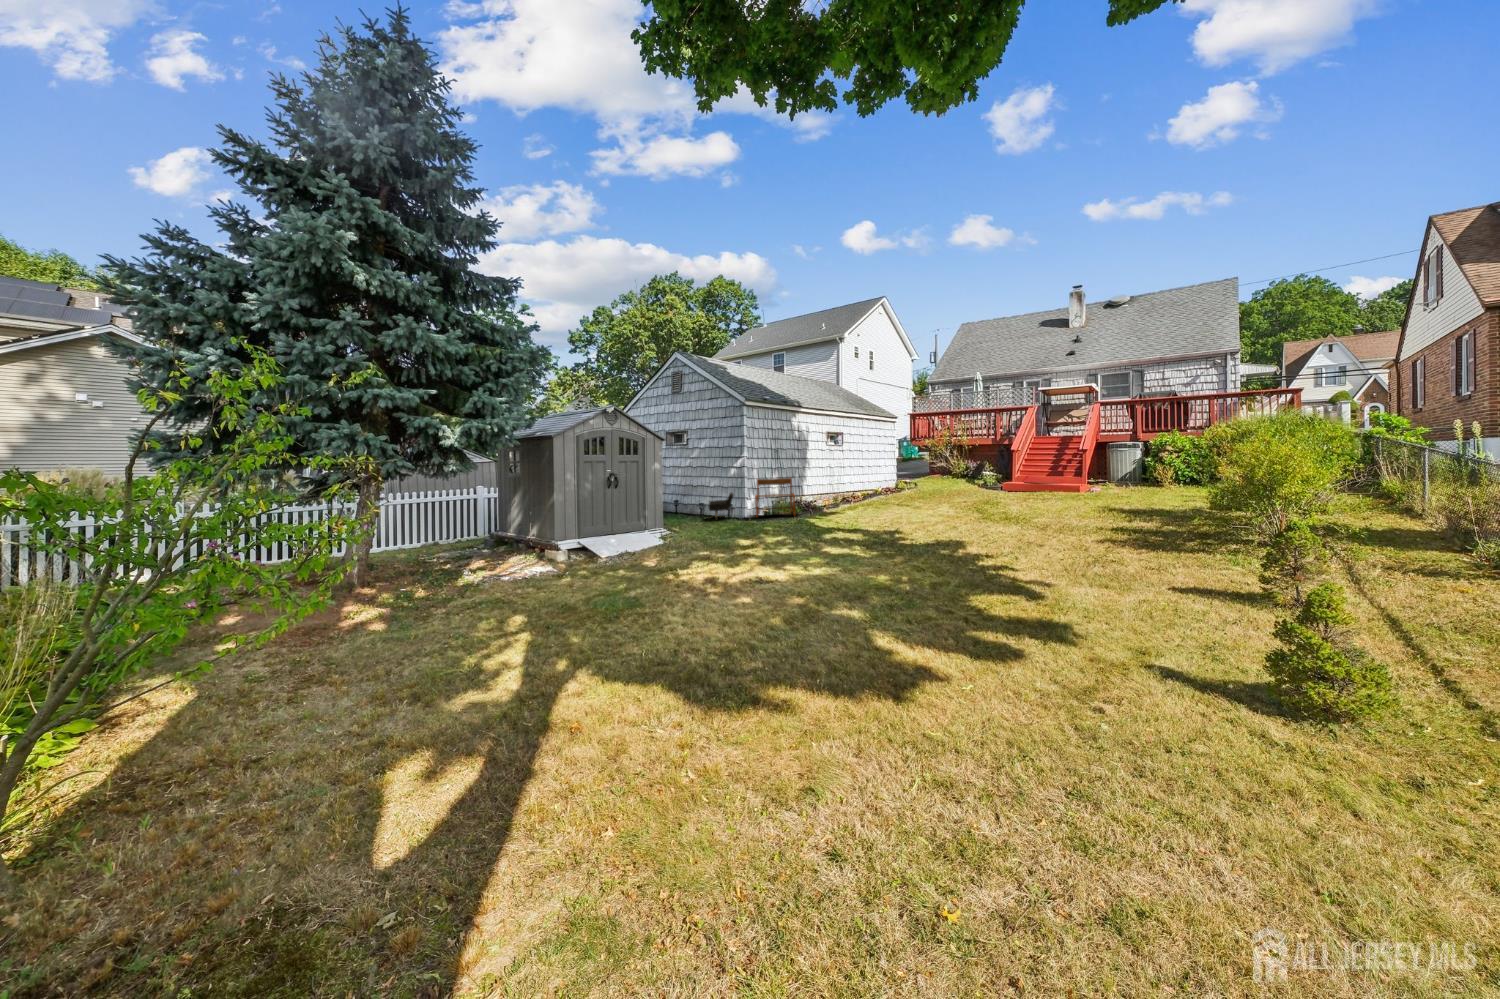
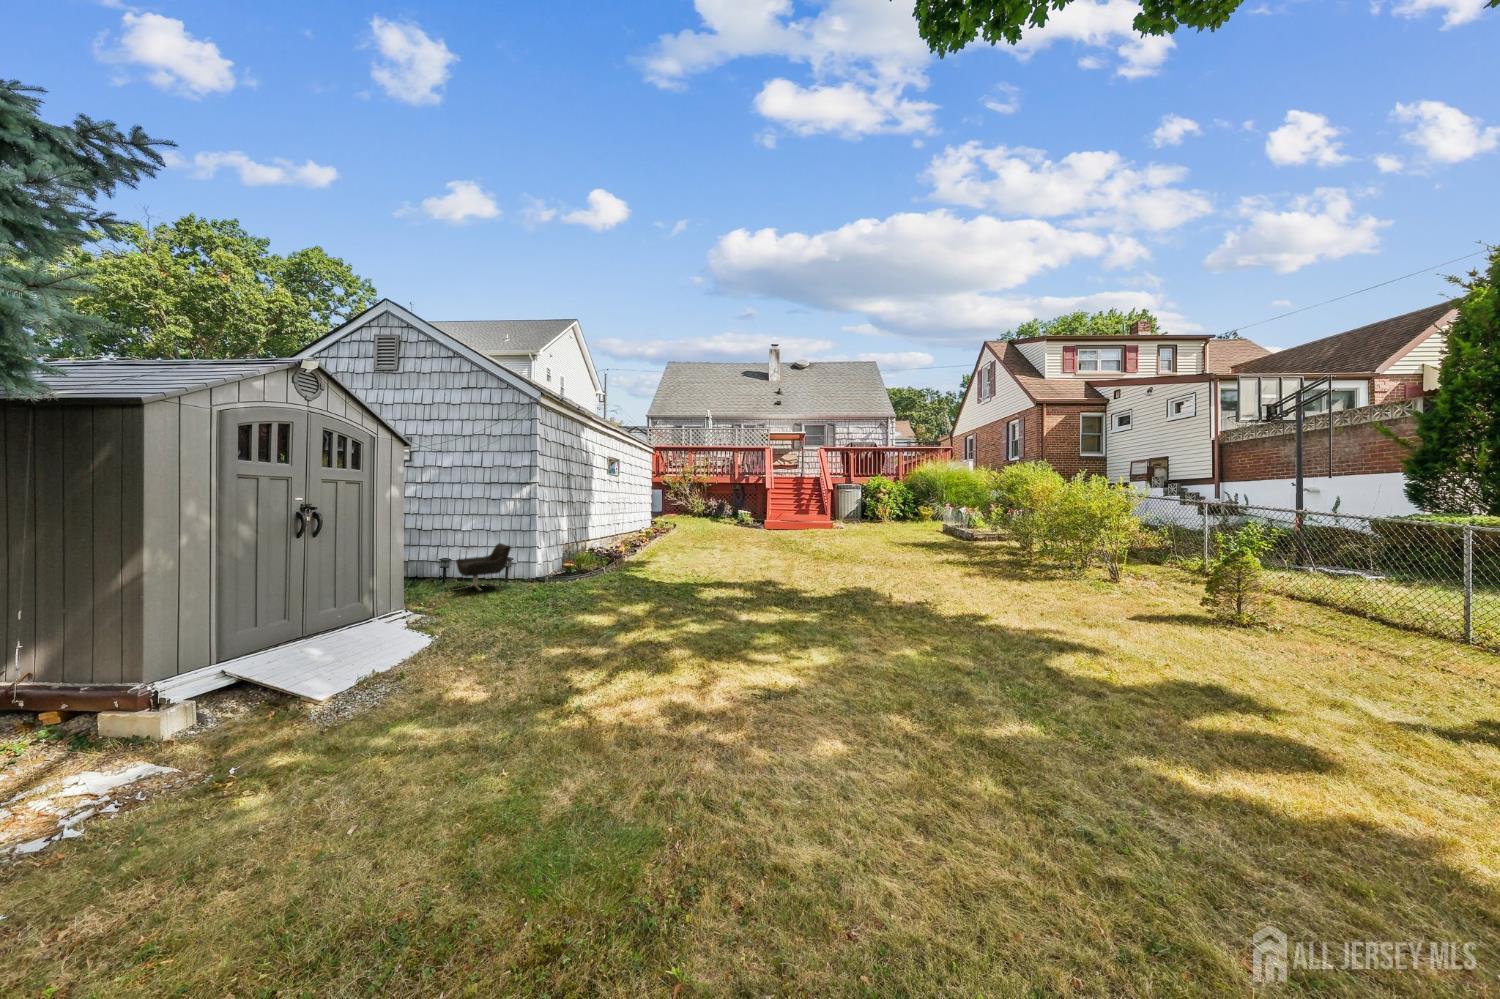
bench: present [755,478,795,516] -> none [540,518,612,582]

